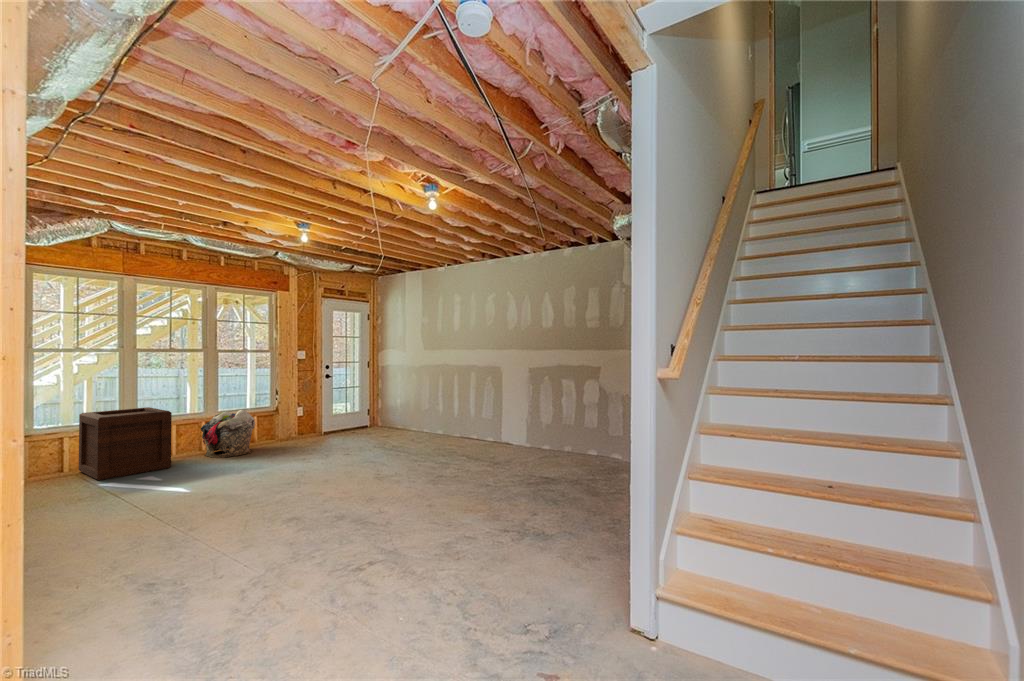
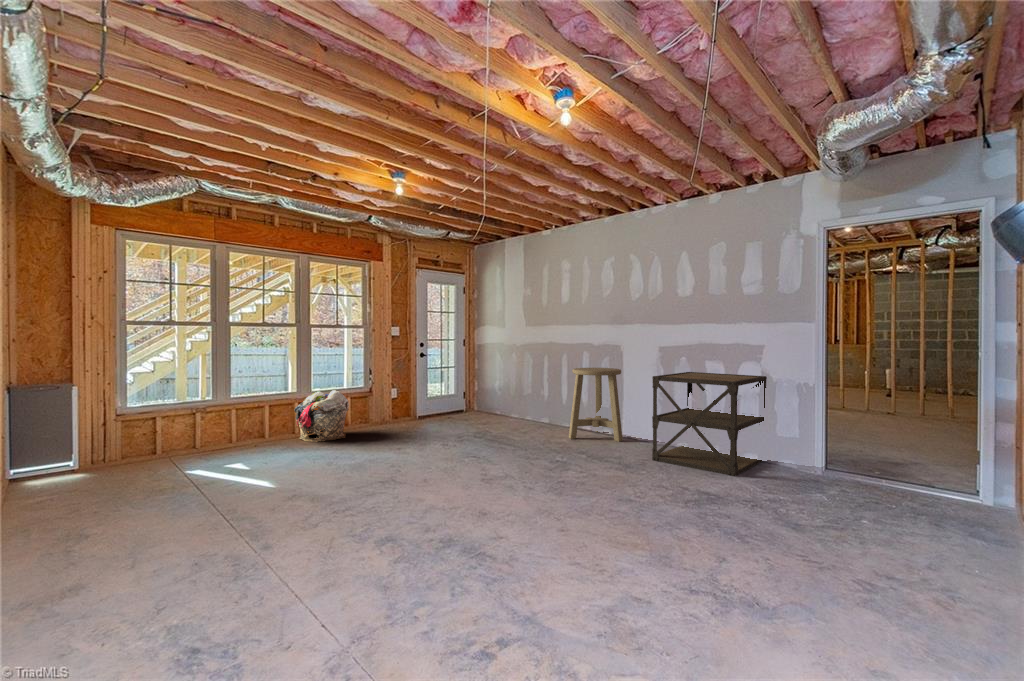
stool: none [455,386,500,448] -> present [569,368,623,442]
shelving unit: none [517,389,605,470] -> present [652,372,767,476]
wooden crate: present [79,407,172,481] -> none [176,385,264,463]

